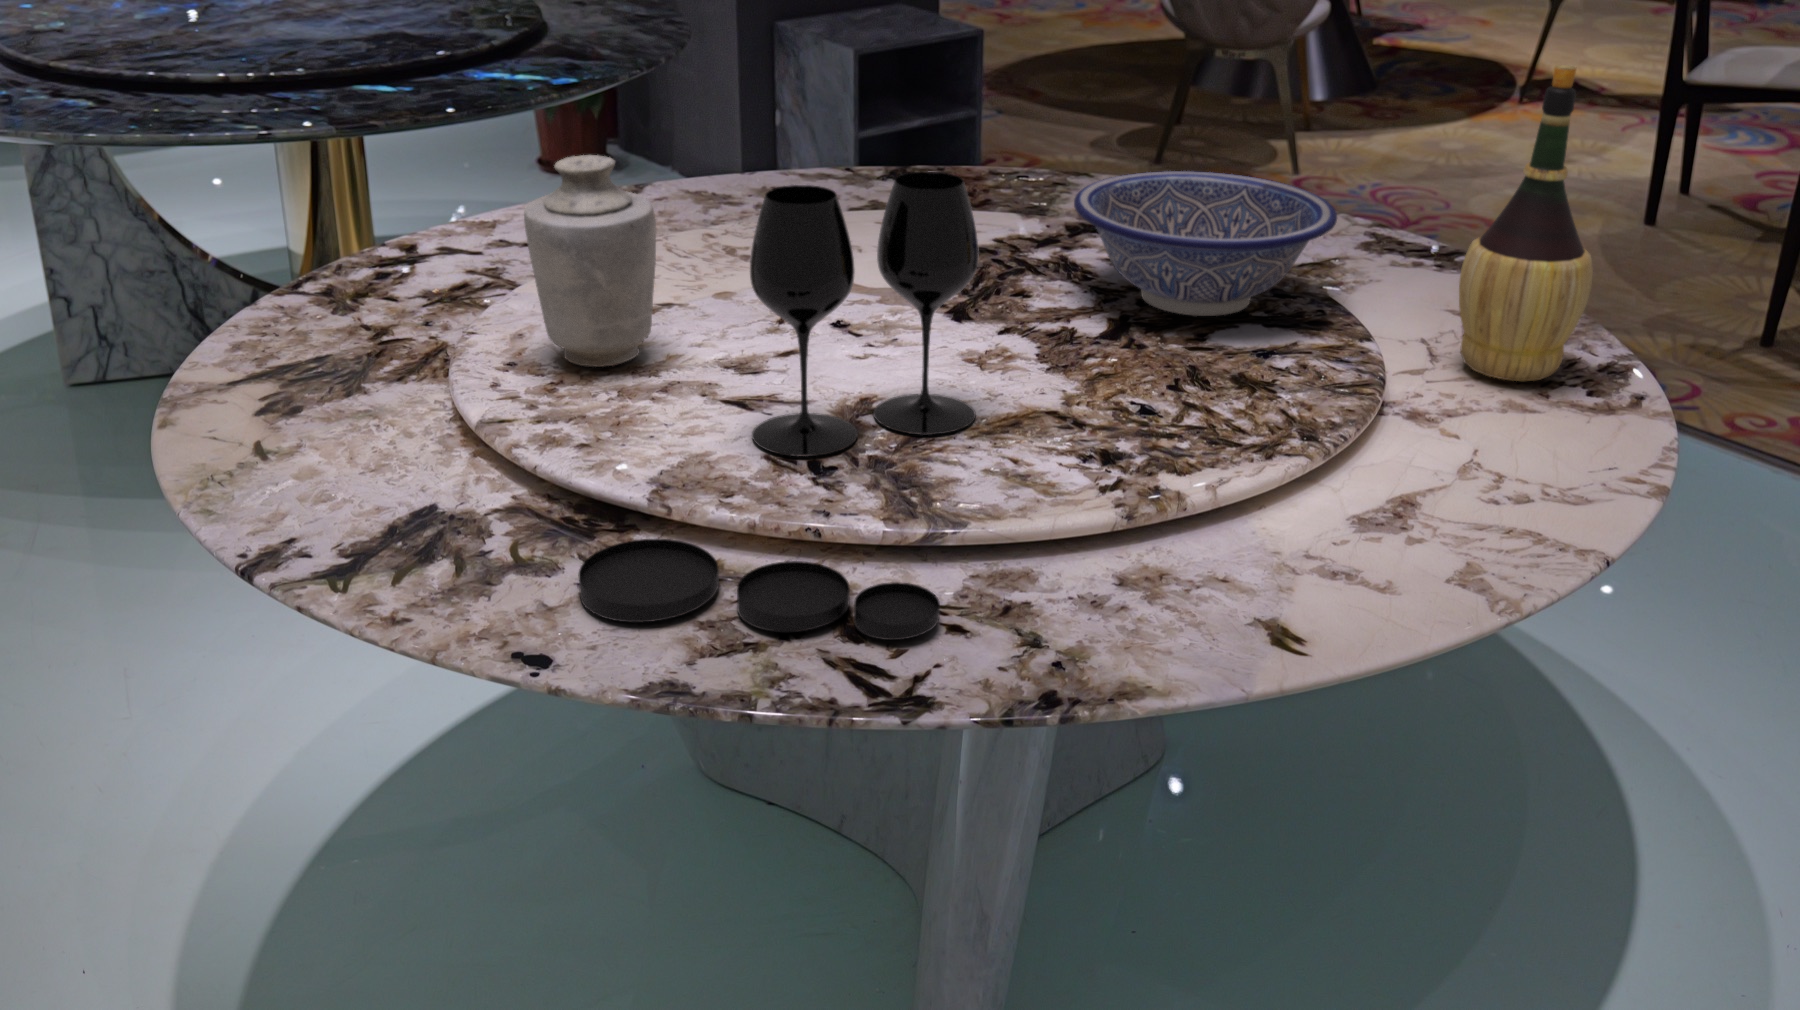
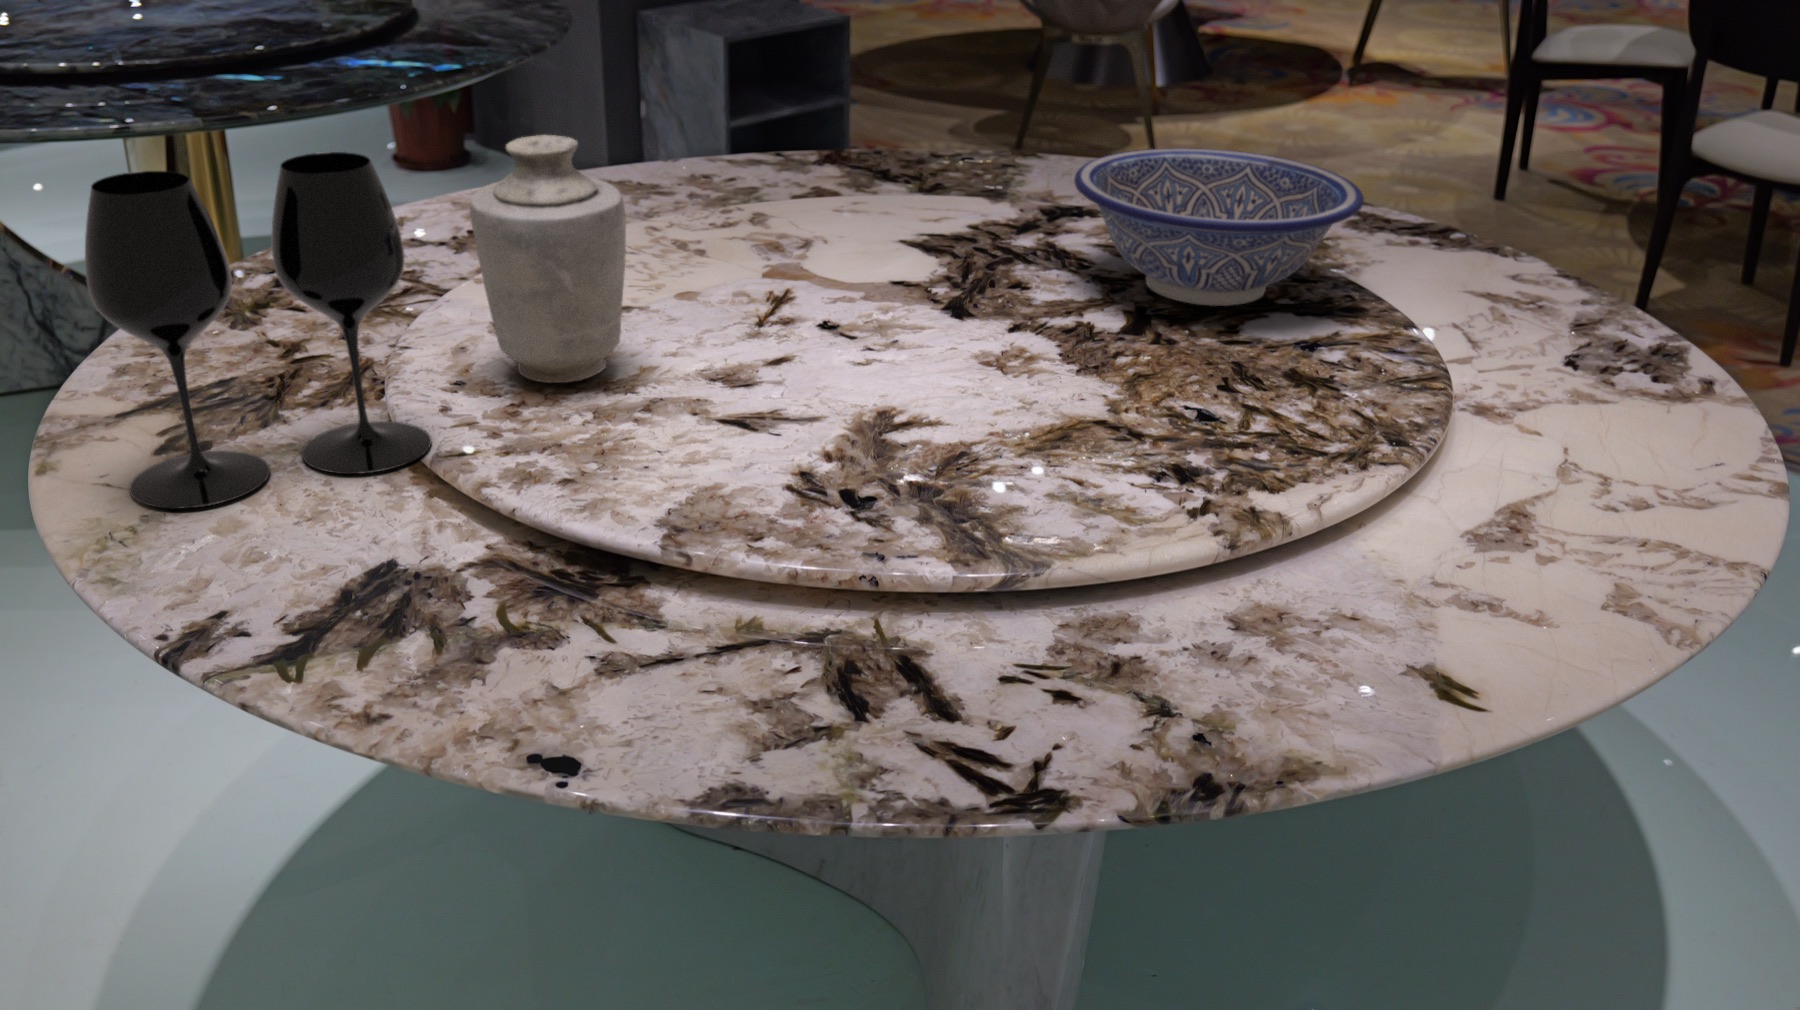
wine bottle: present [1459,65,1593,381] -> none [1509,21,1659,369]
wine glass: present [750,171,979,456] -> present [85,152,432,509]
plate: present [578,539,940,640] -> none [597,597,1049,716]

